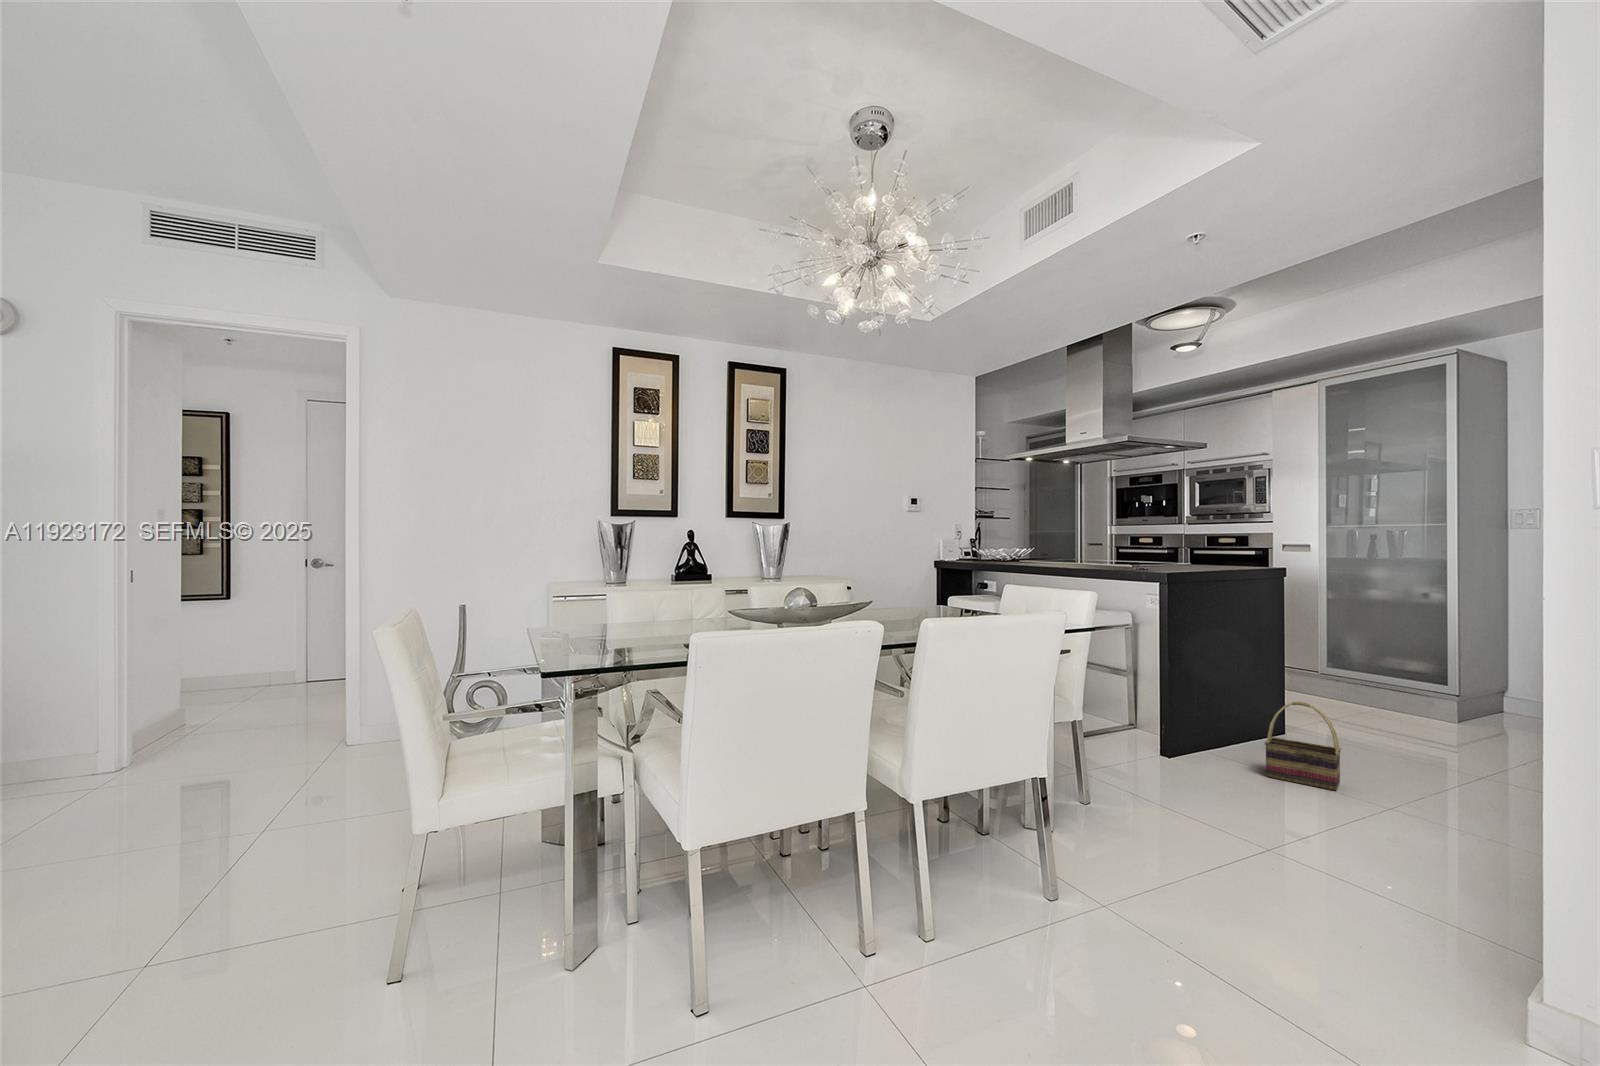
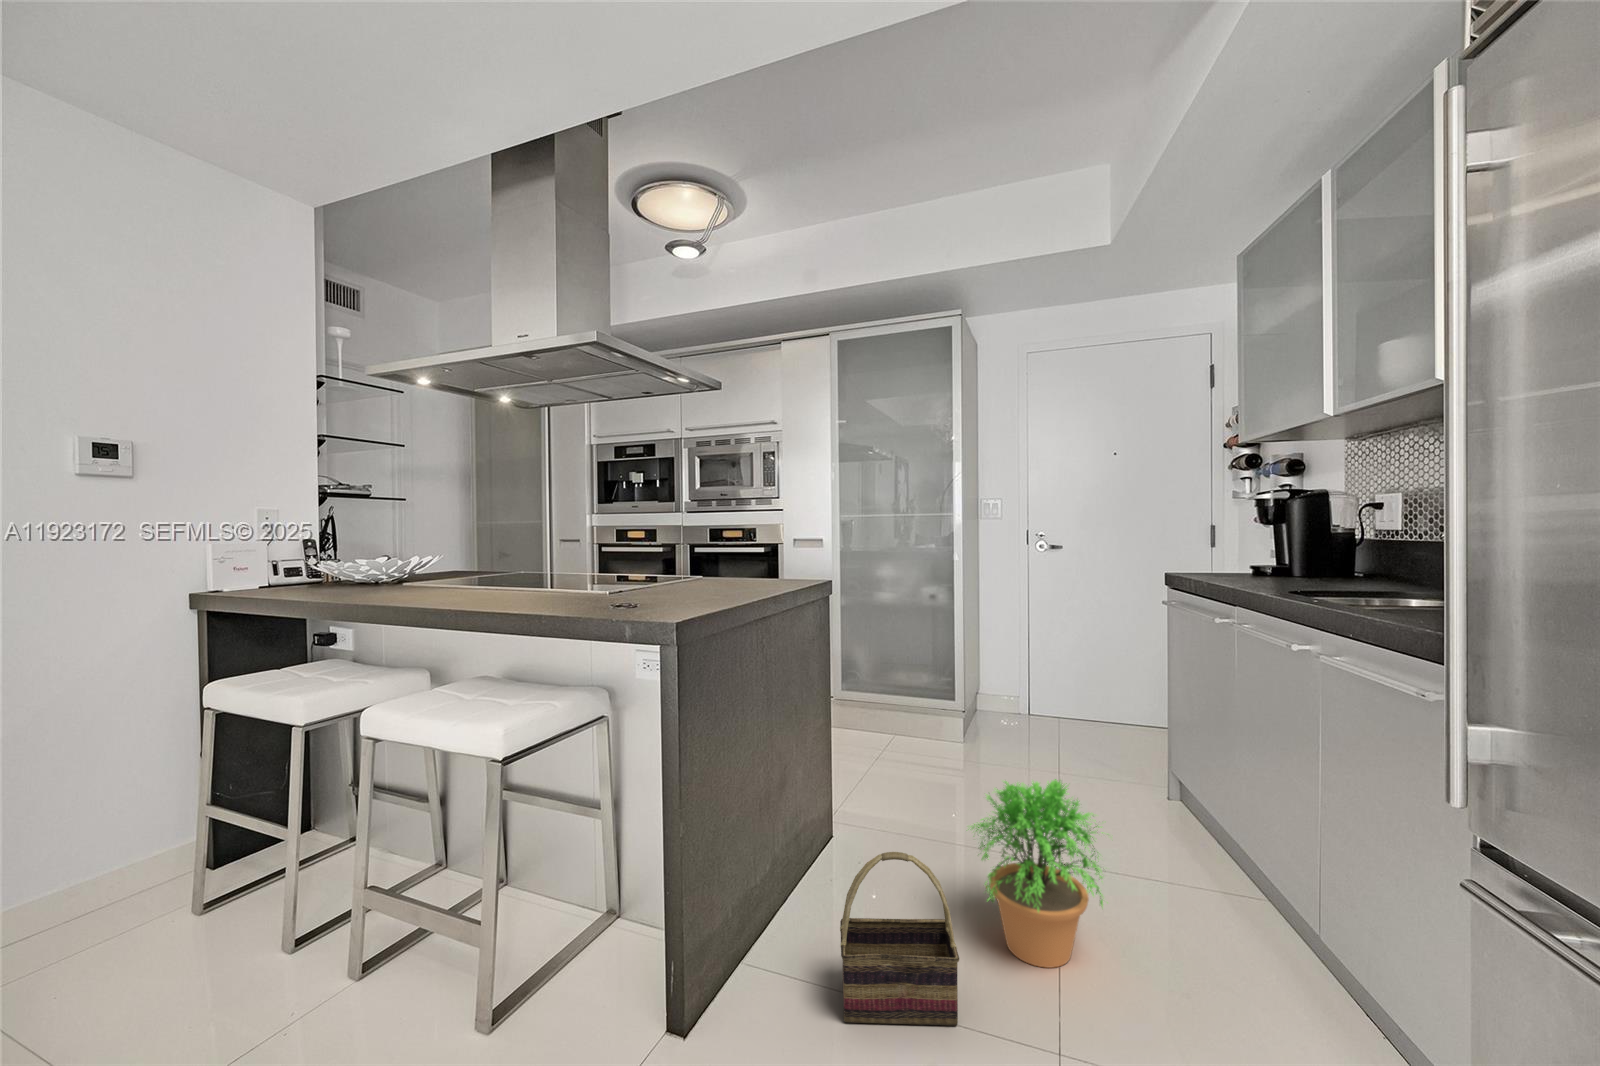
potted plant: none [1365,687,1483,797] -> present [971,779,1103,968]

